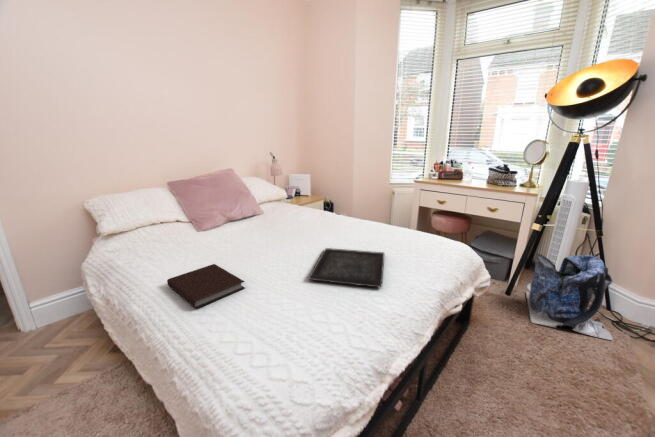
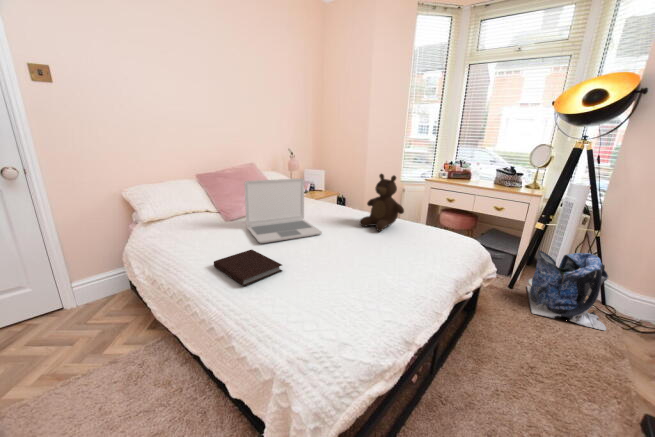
teddy bear: none [340,176,388,238] -> present [360,174,404,231]
laptop: none [211,183,298,256] -> present [244,179,322,243]
tray: present [309,248,384,287] -> none [338,239,404,274]

